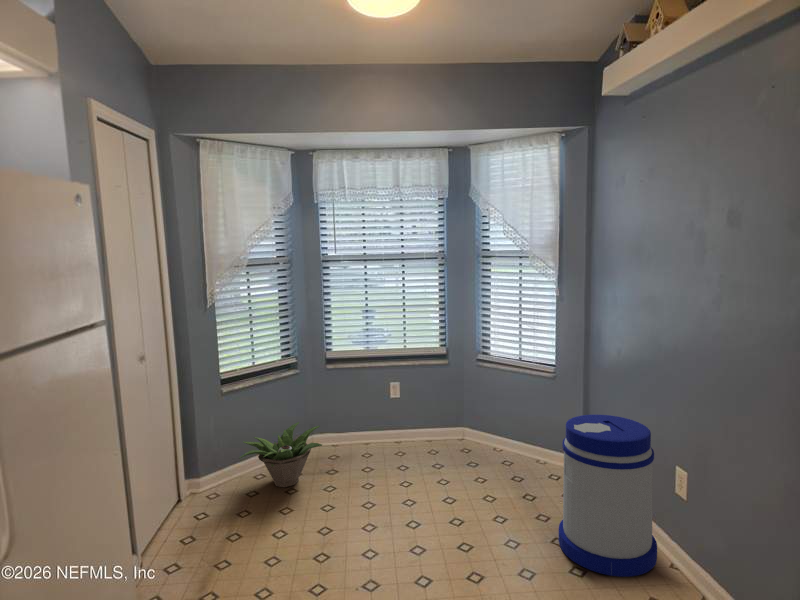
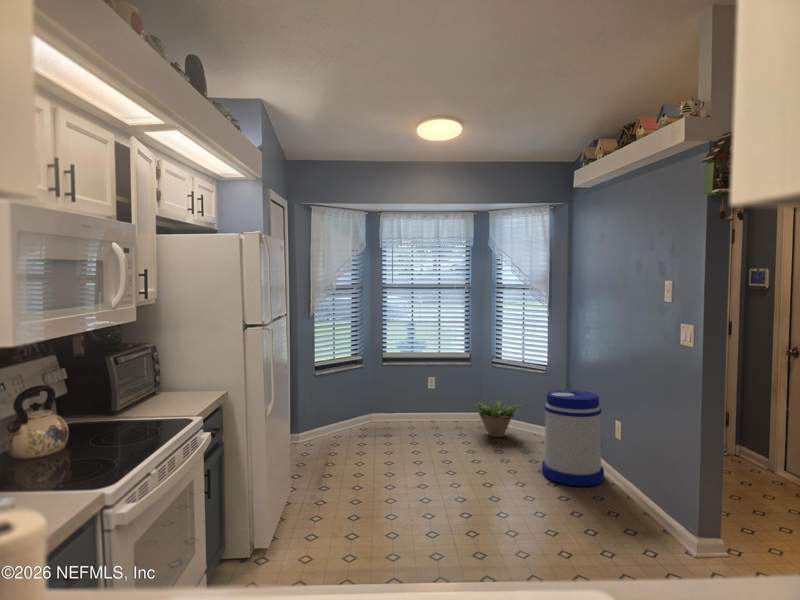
decorative plant: present [240,422,322,487] -> present [471,401,525,437]

